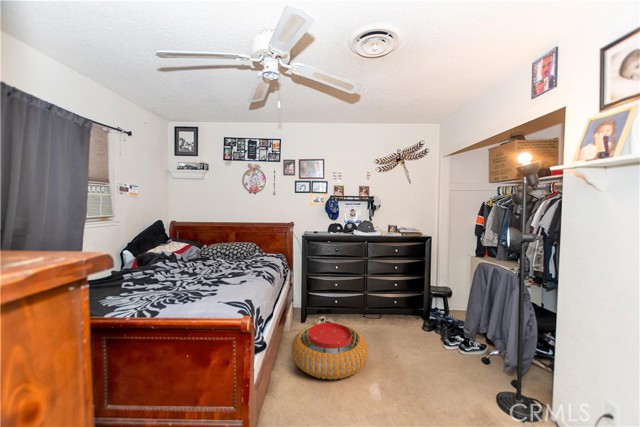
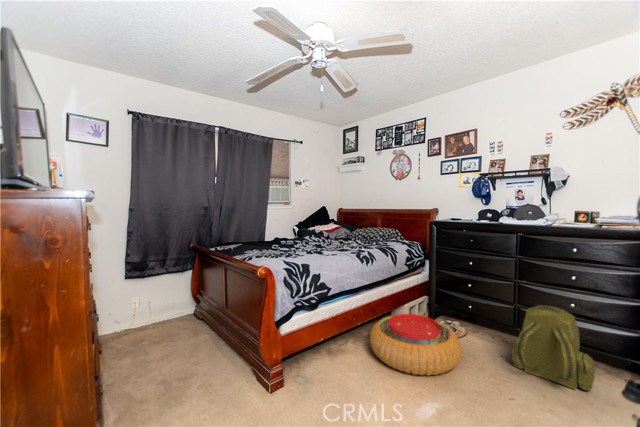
backpack: none [378,290,420,338] -> present [512,305,595,390]

